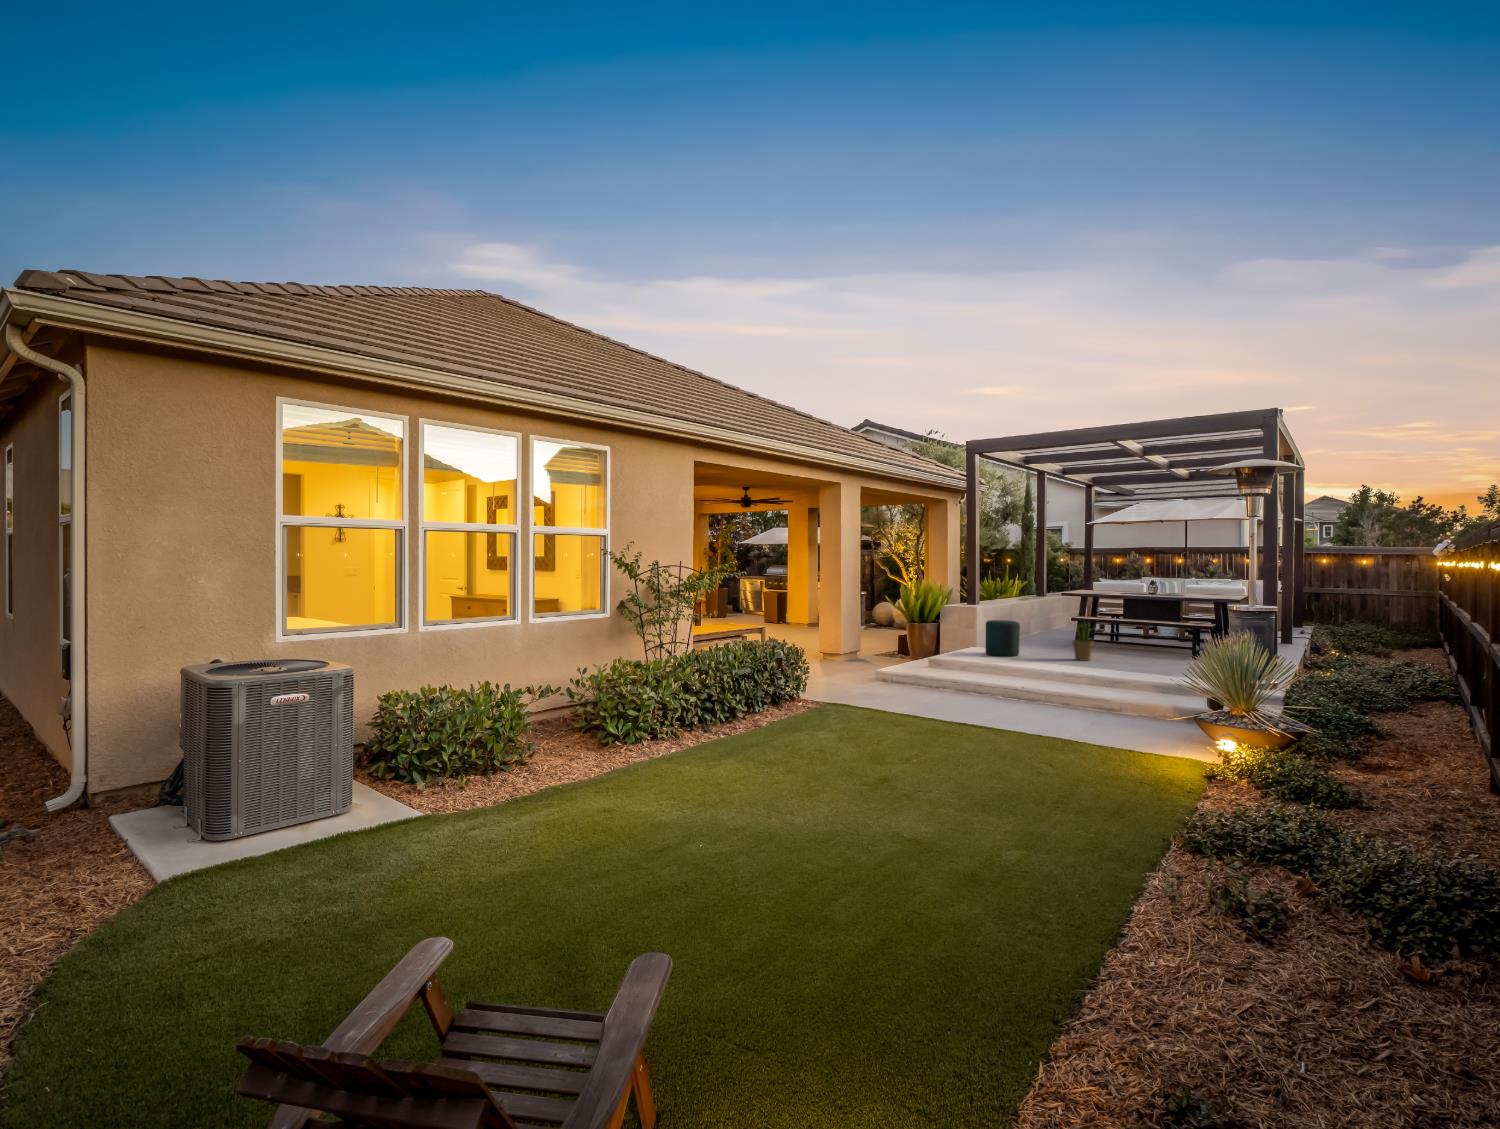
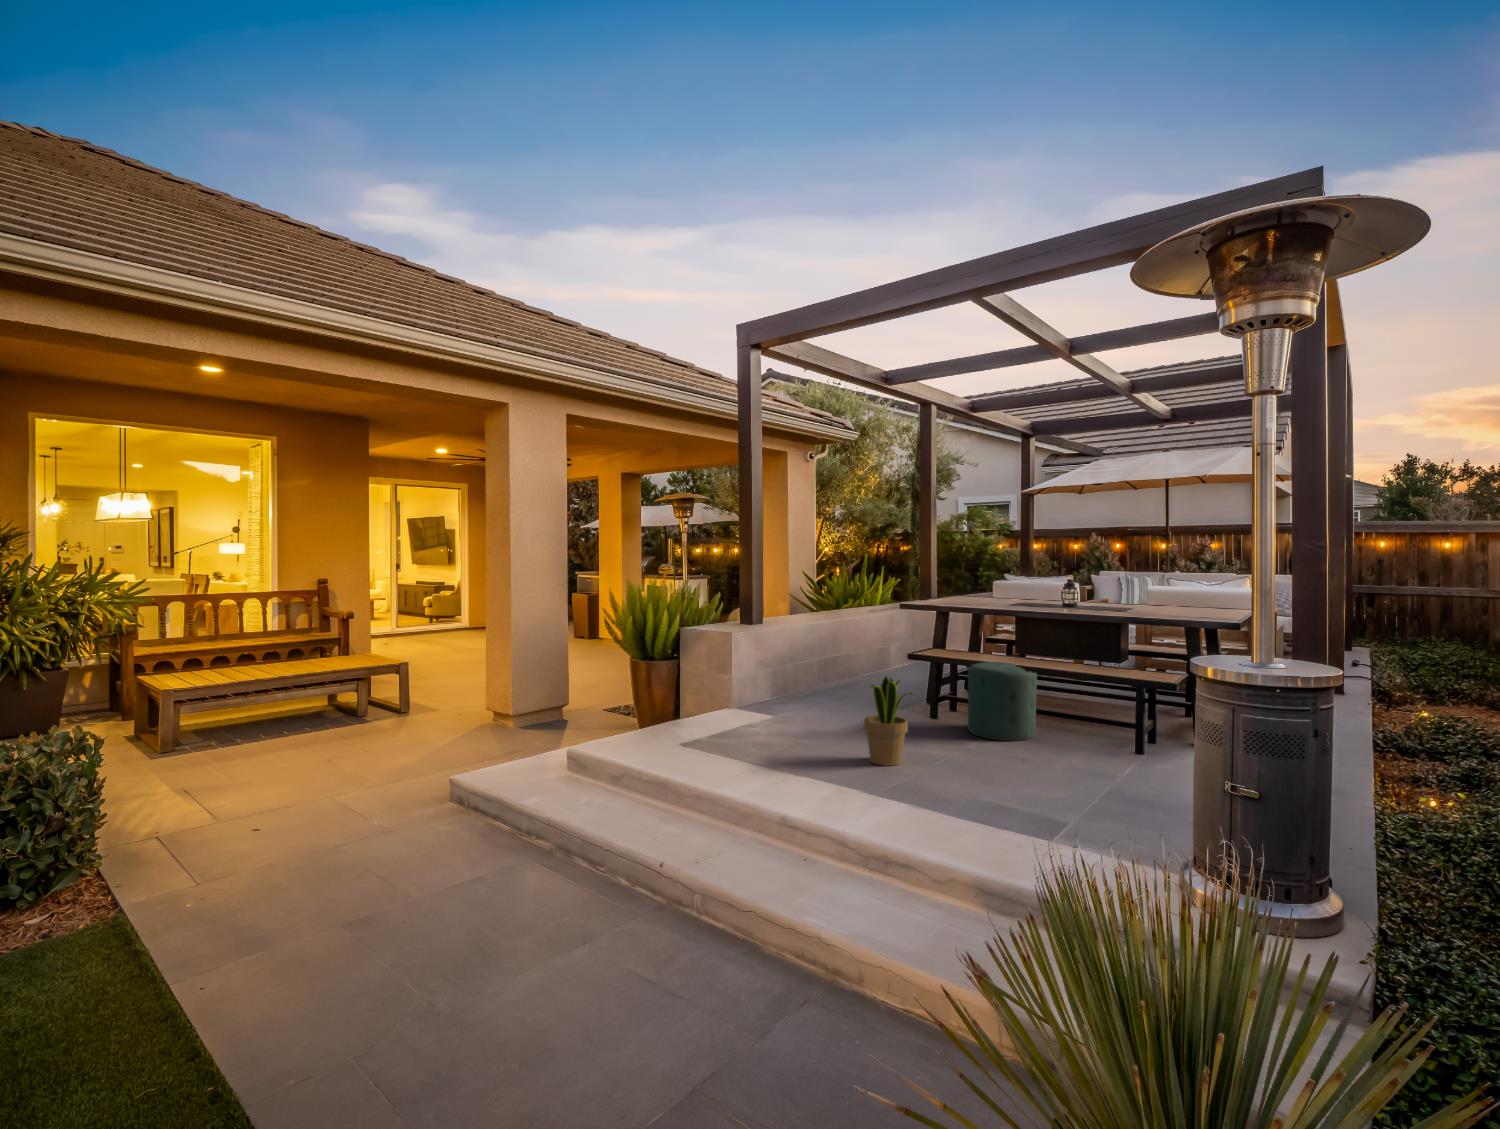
ottoman: present [986,620,1020,657] -> present [968,662,1037,741]

